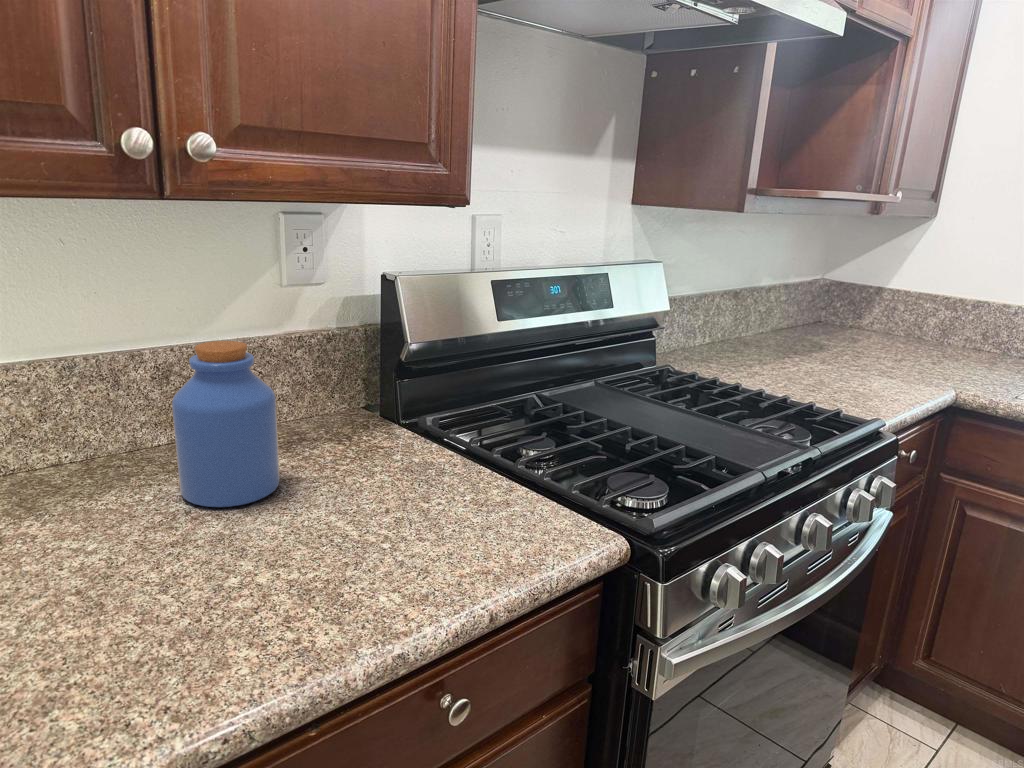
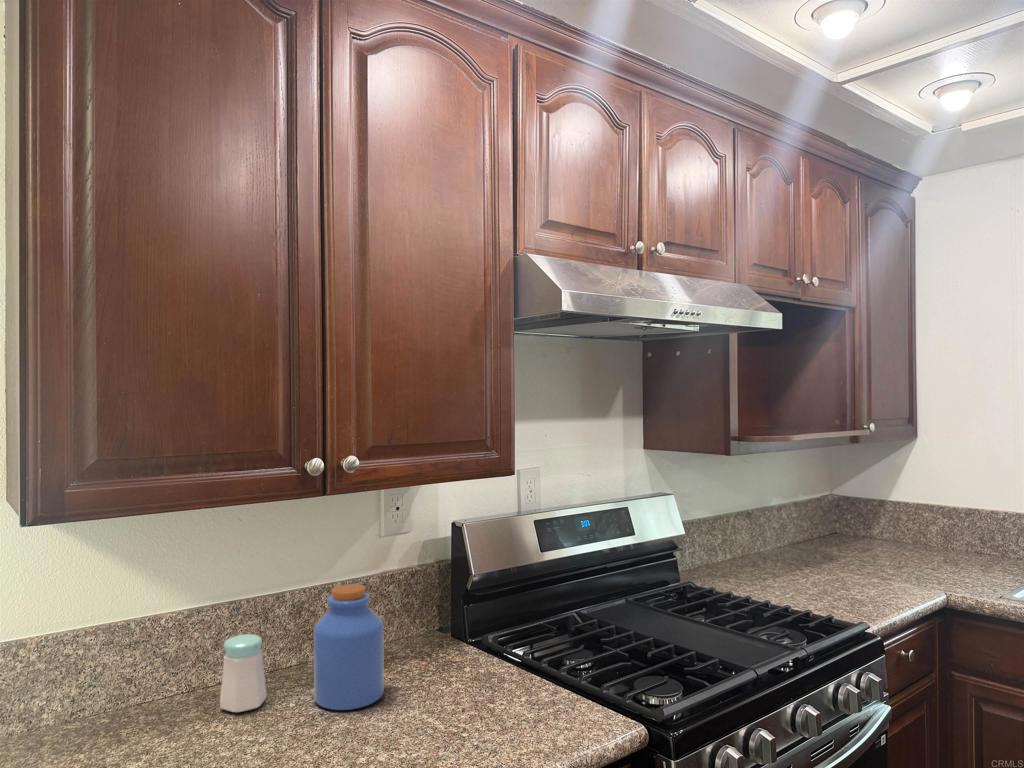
salt shaker: none [36,403,112,506] -> present [220,634,266,712]

